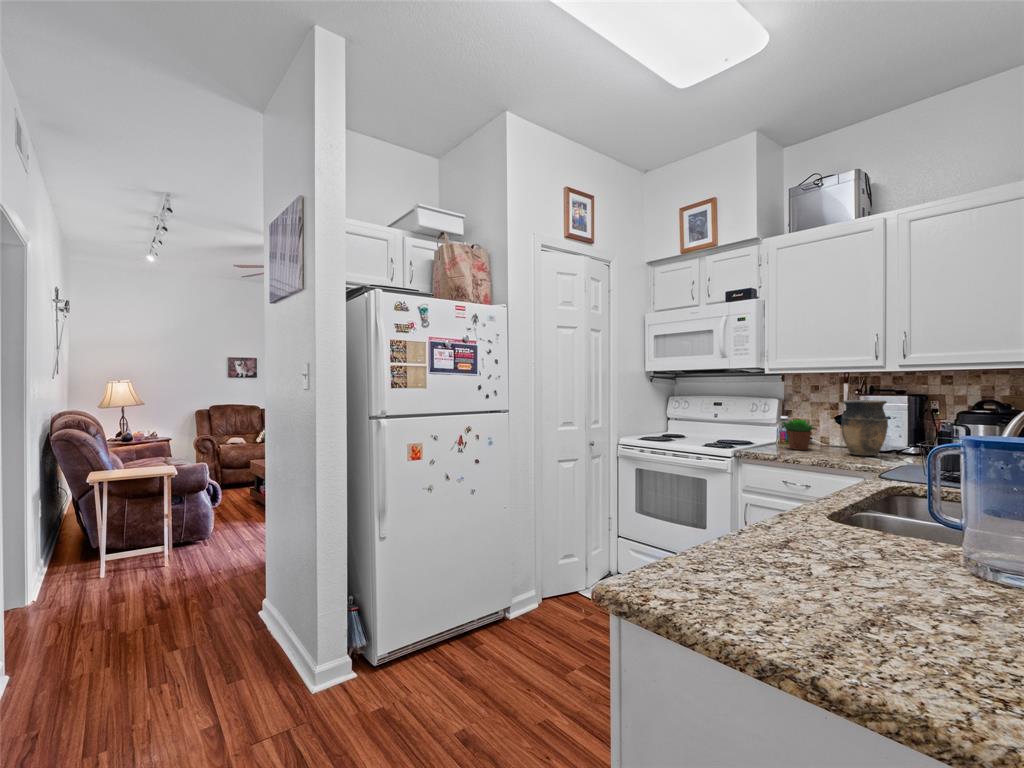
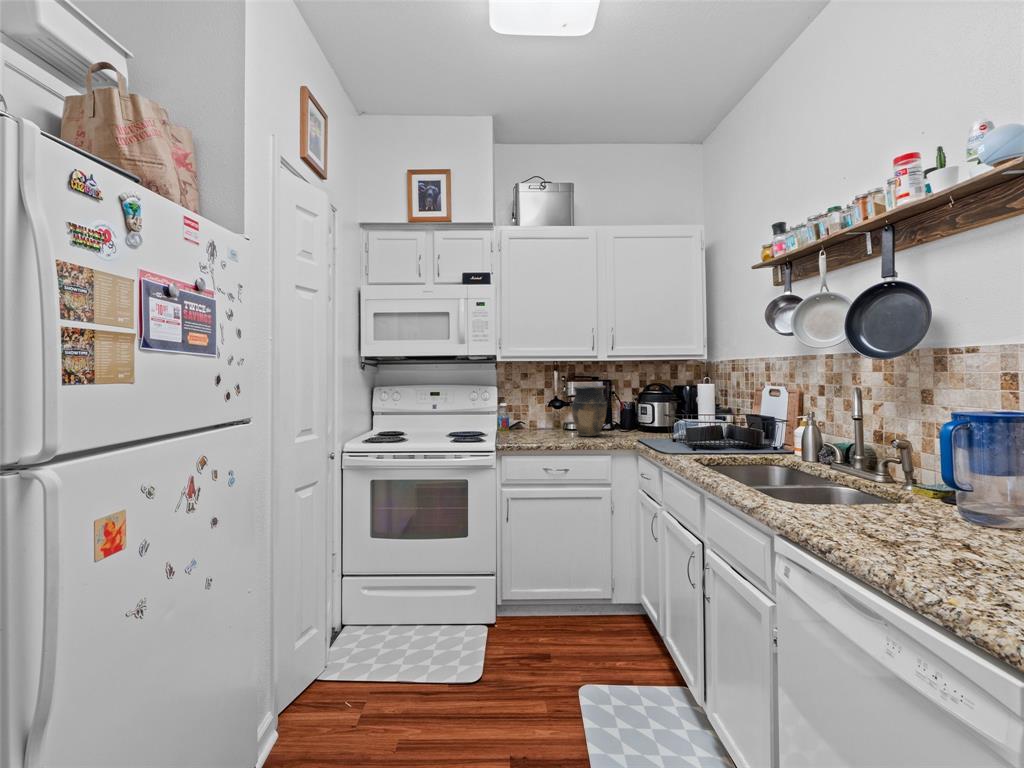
succulent plant: present [783,419,814,450] -> none [517,405,548,437]

